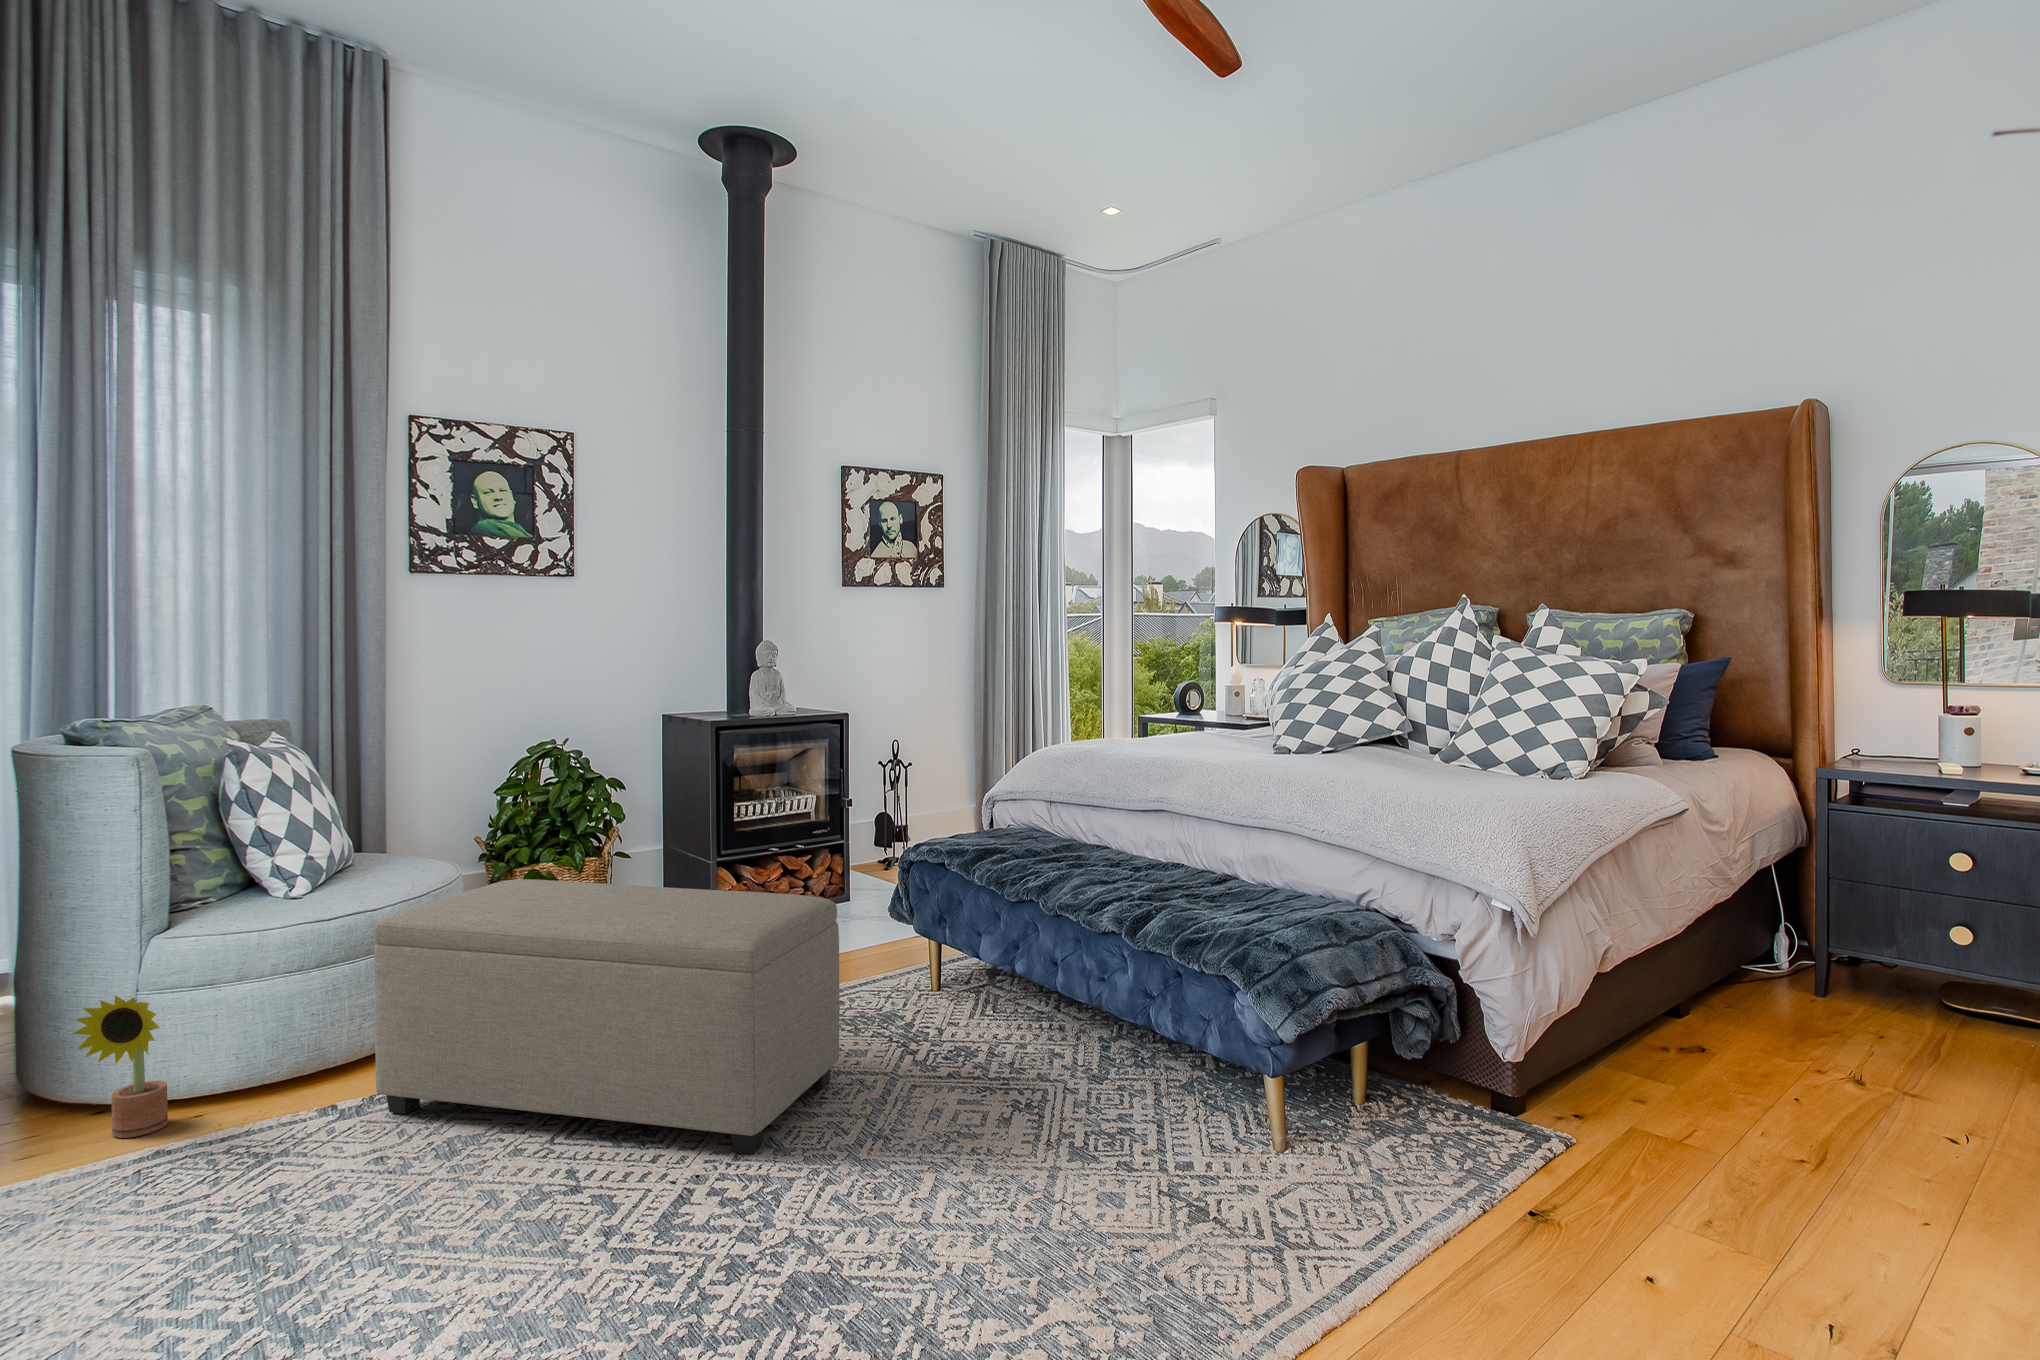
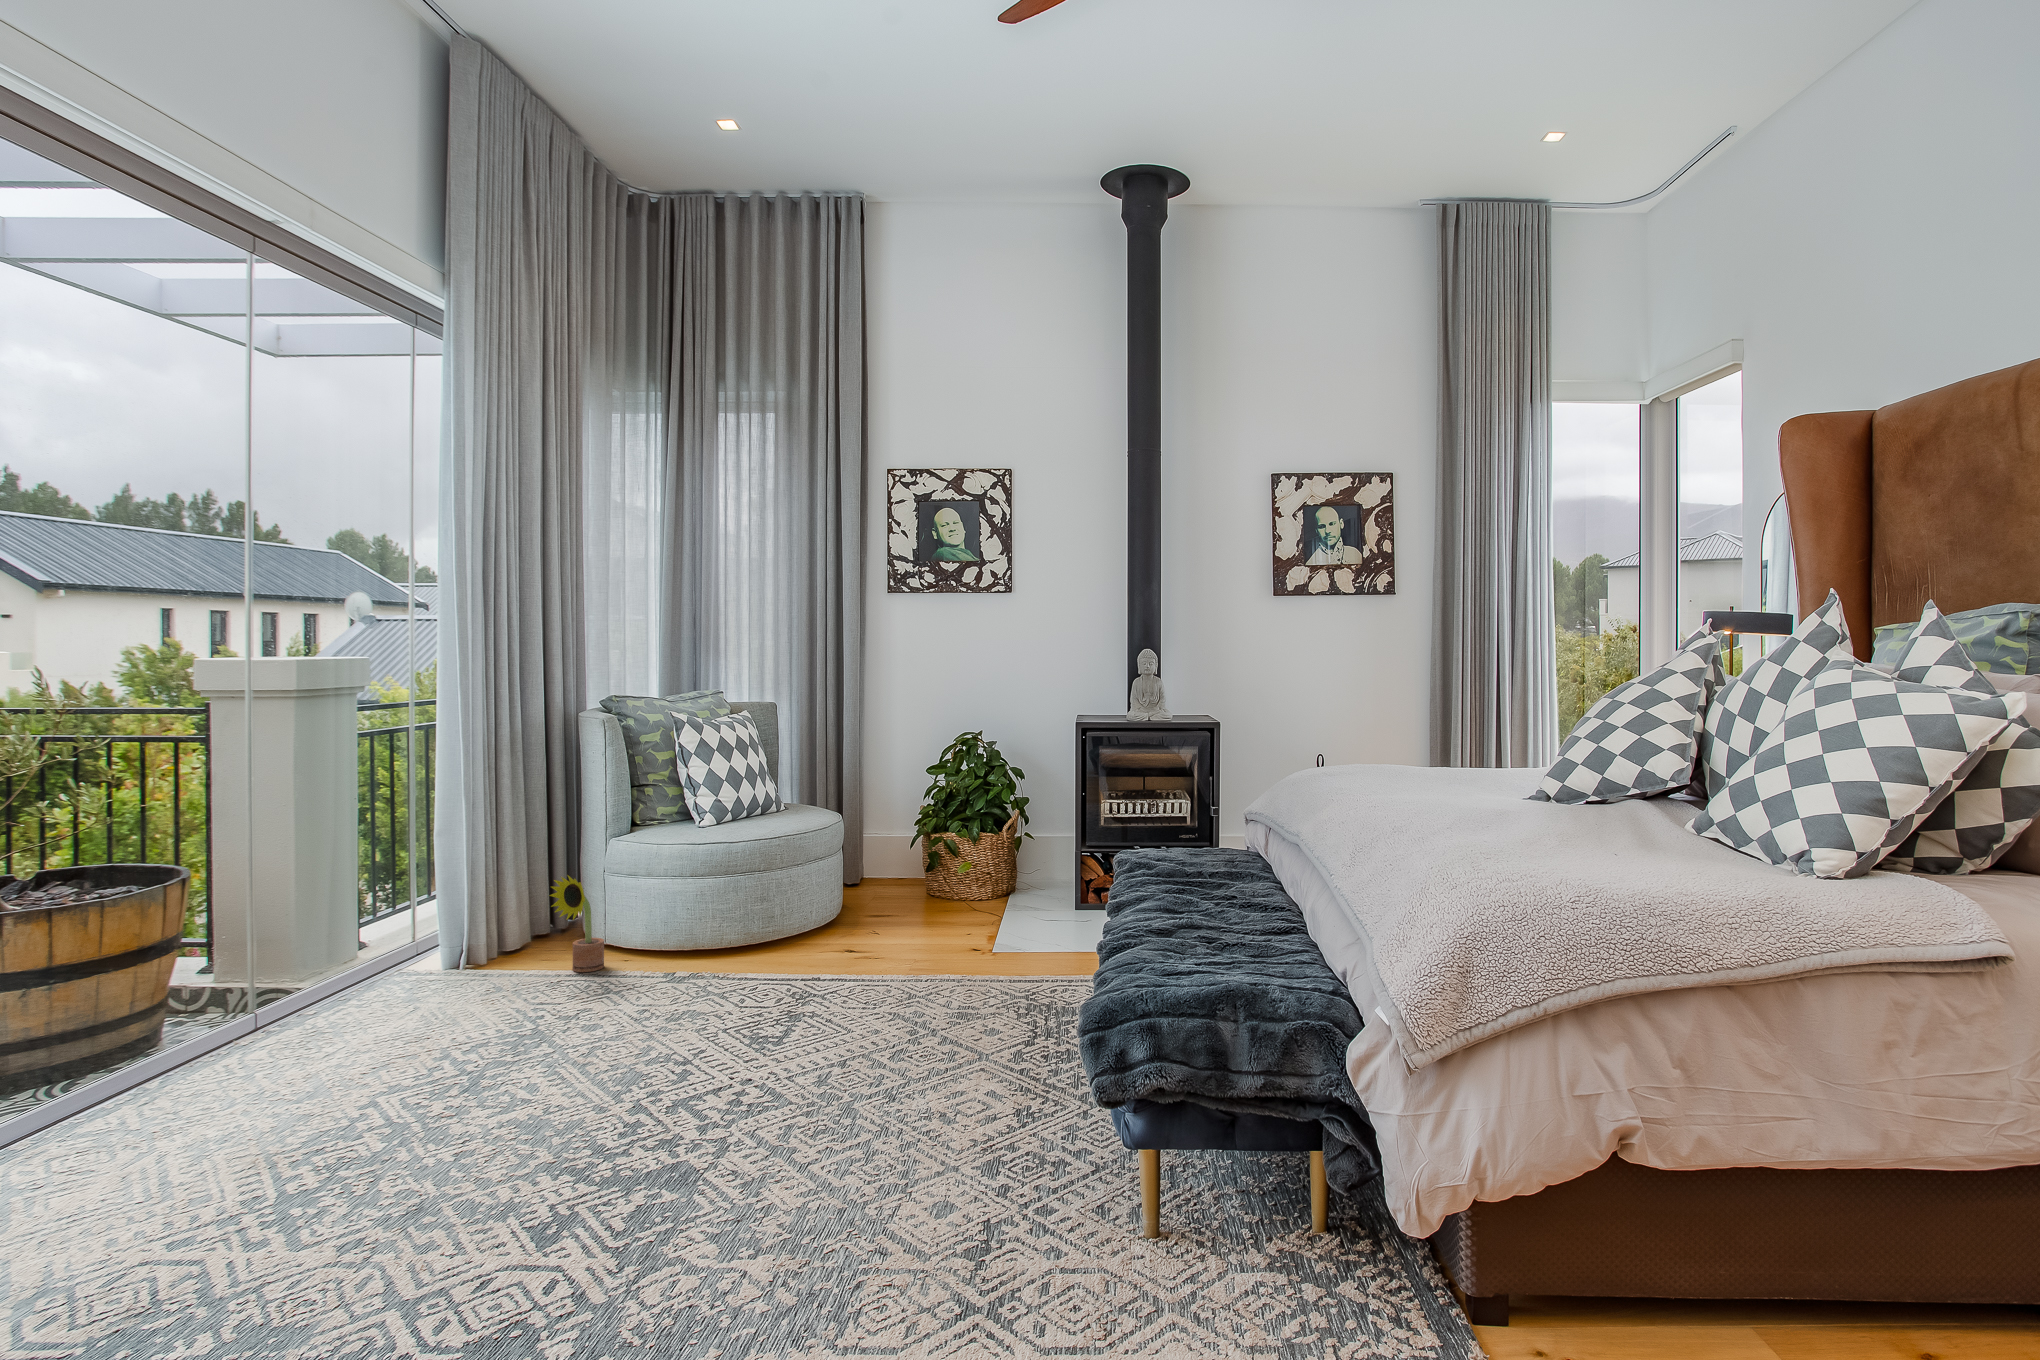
ottoman: present [374,879,840,1154] -> none [688,833,976,1088]

